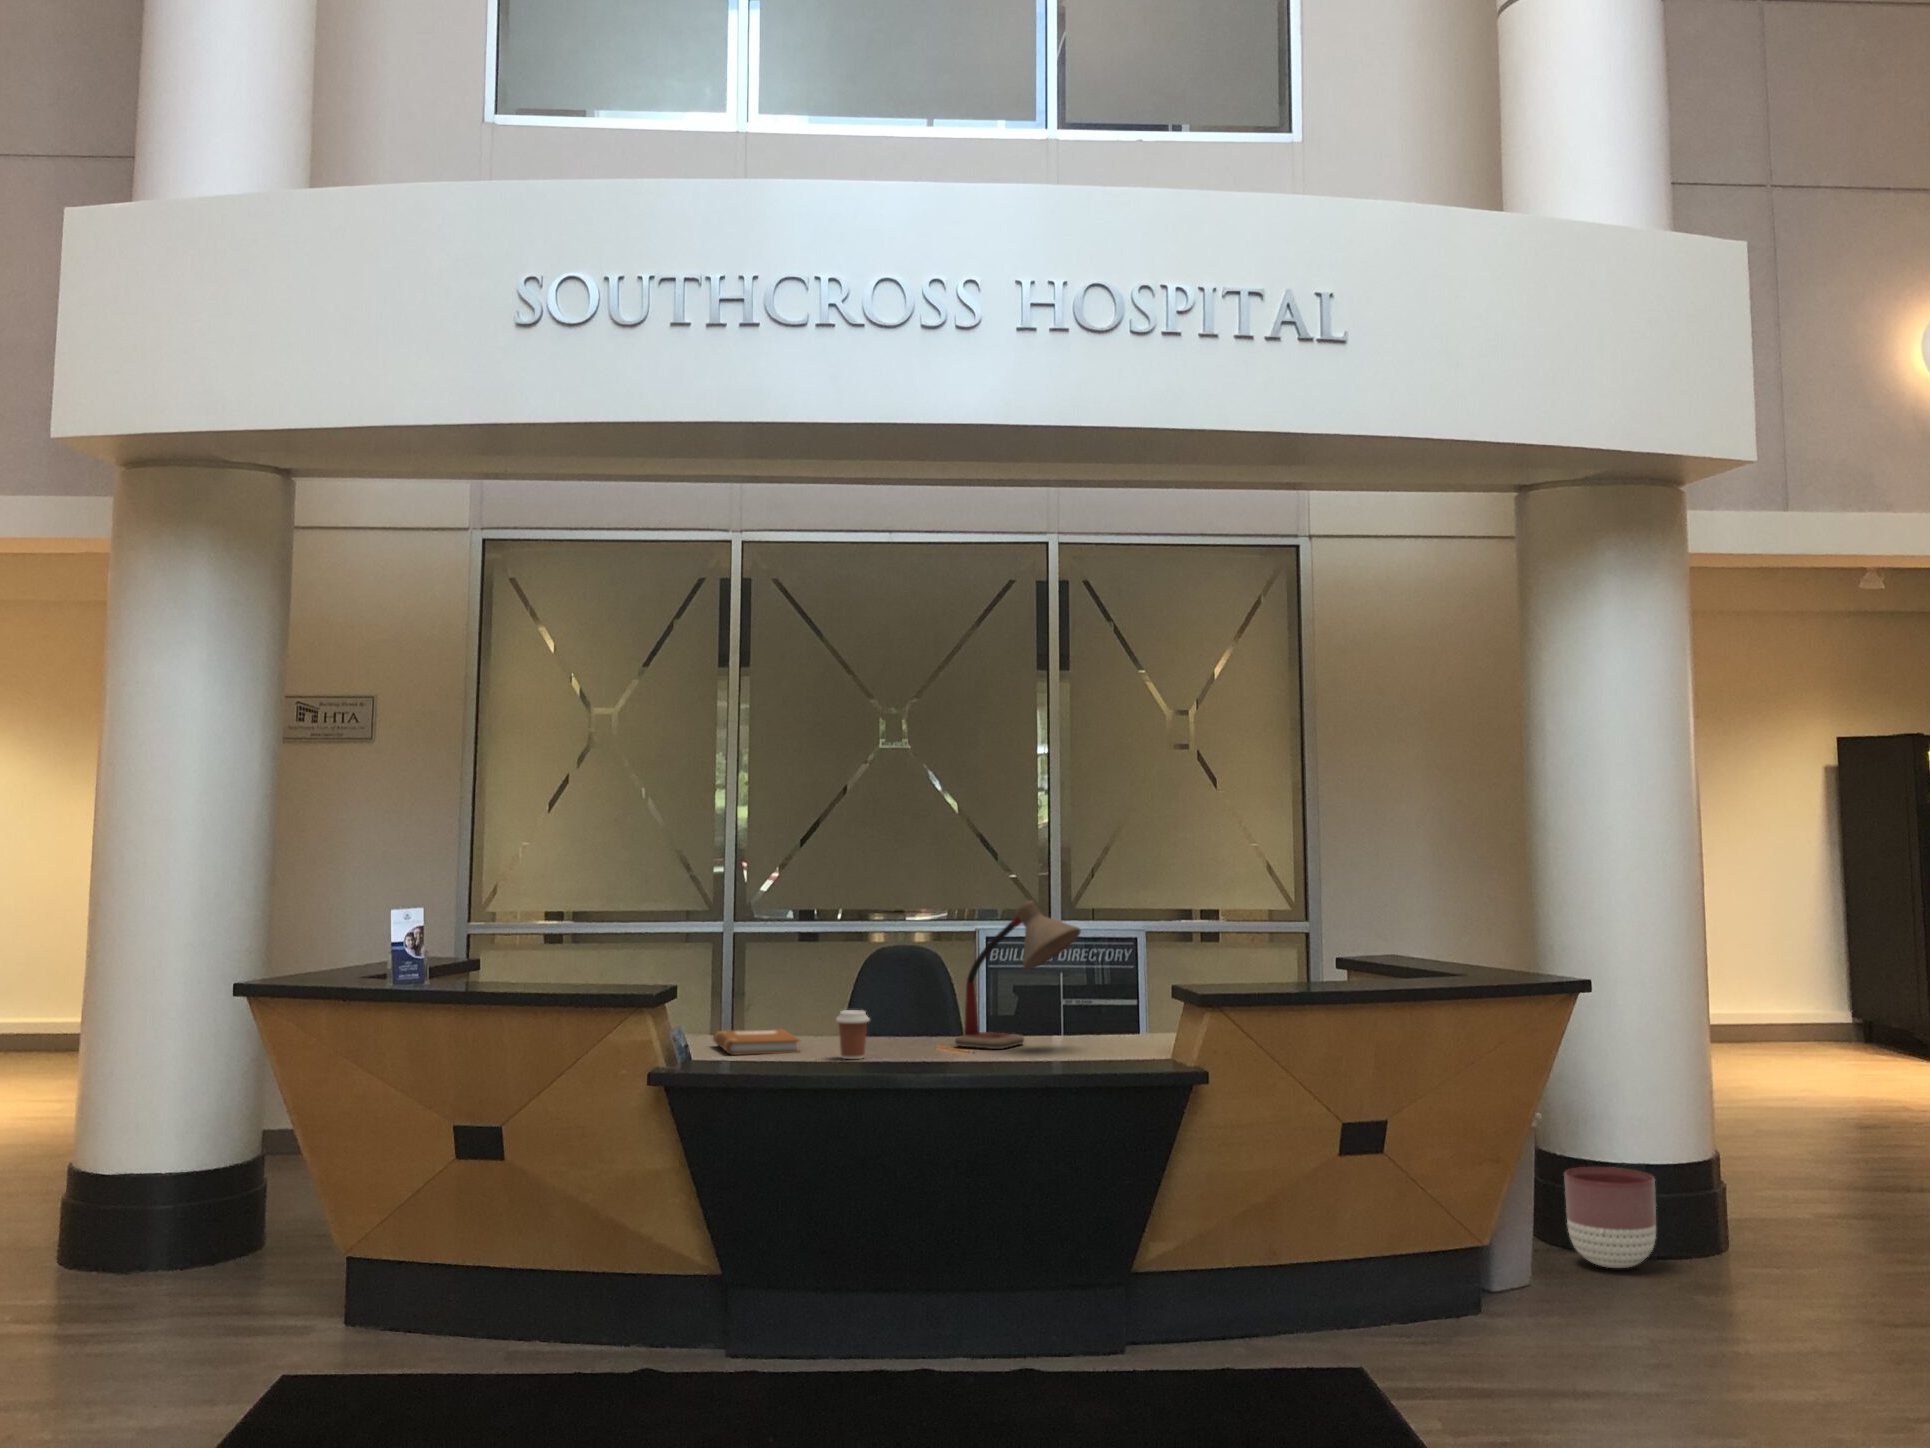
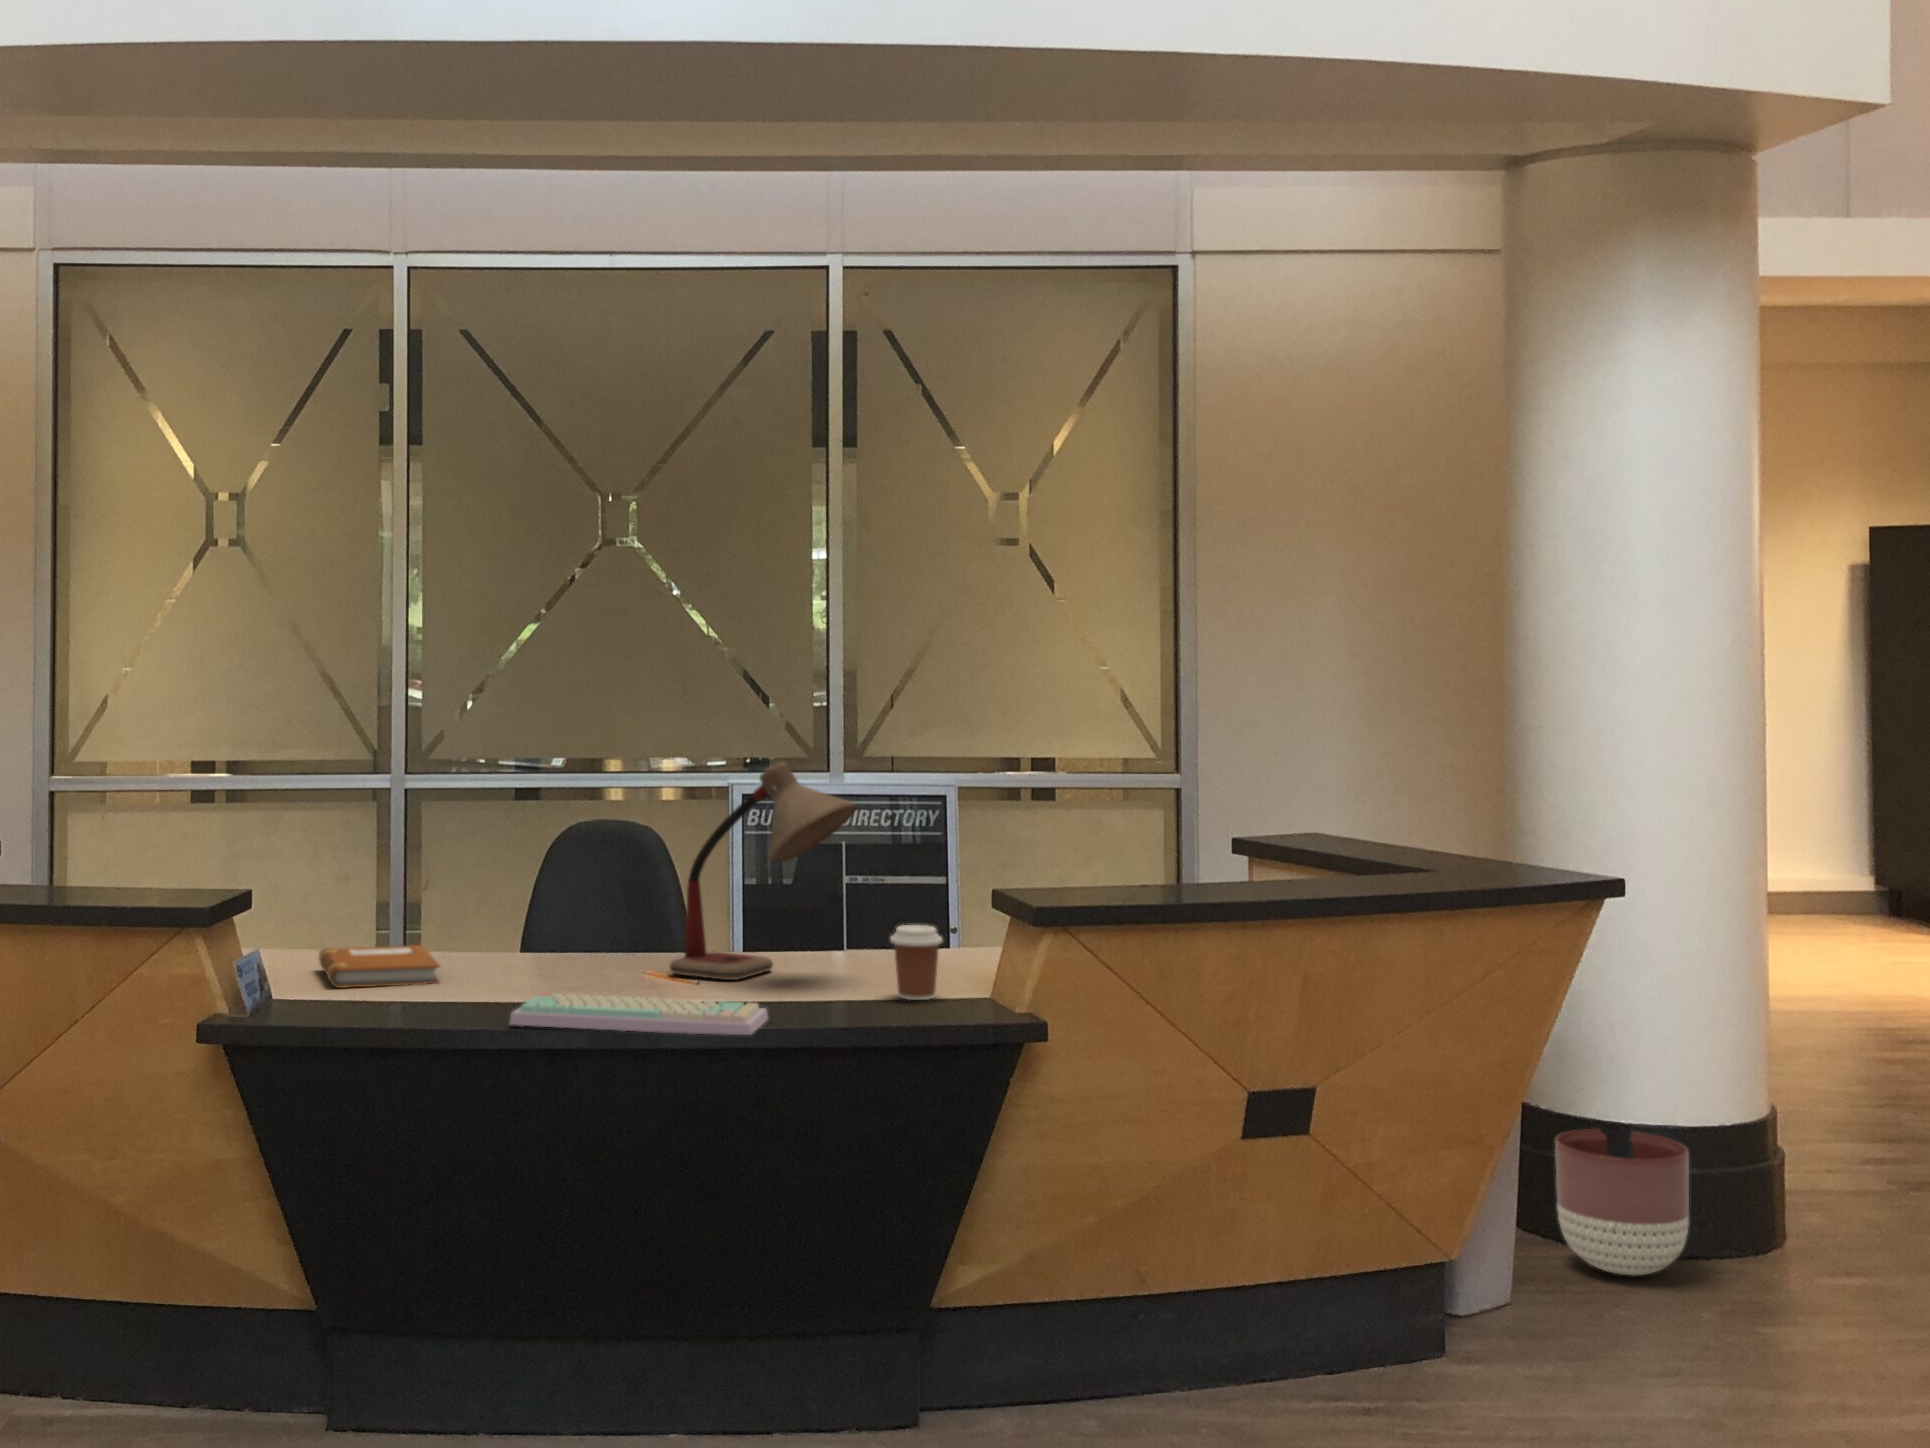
coffee cup: present [836,1010,870,1059] -> present [890,925,942,1000]
keyboard: none [858,1053,1027,1077] -> present [510,993,768,1035]

